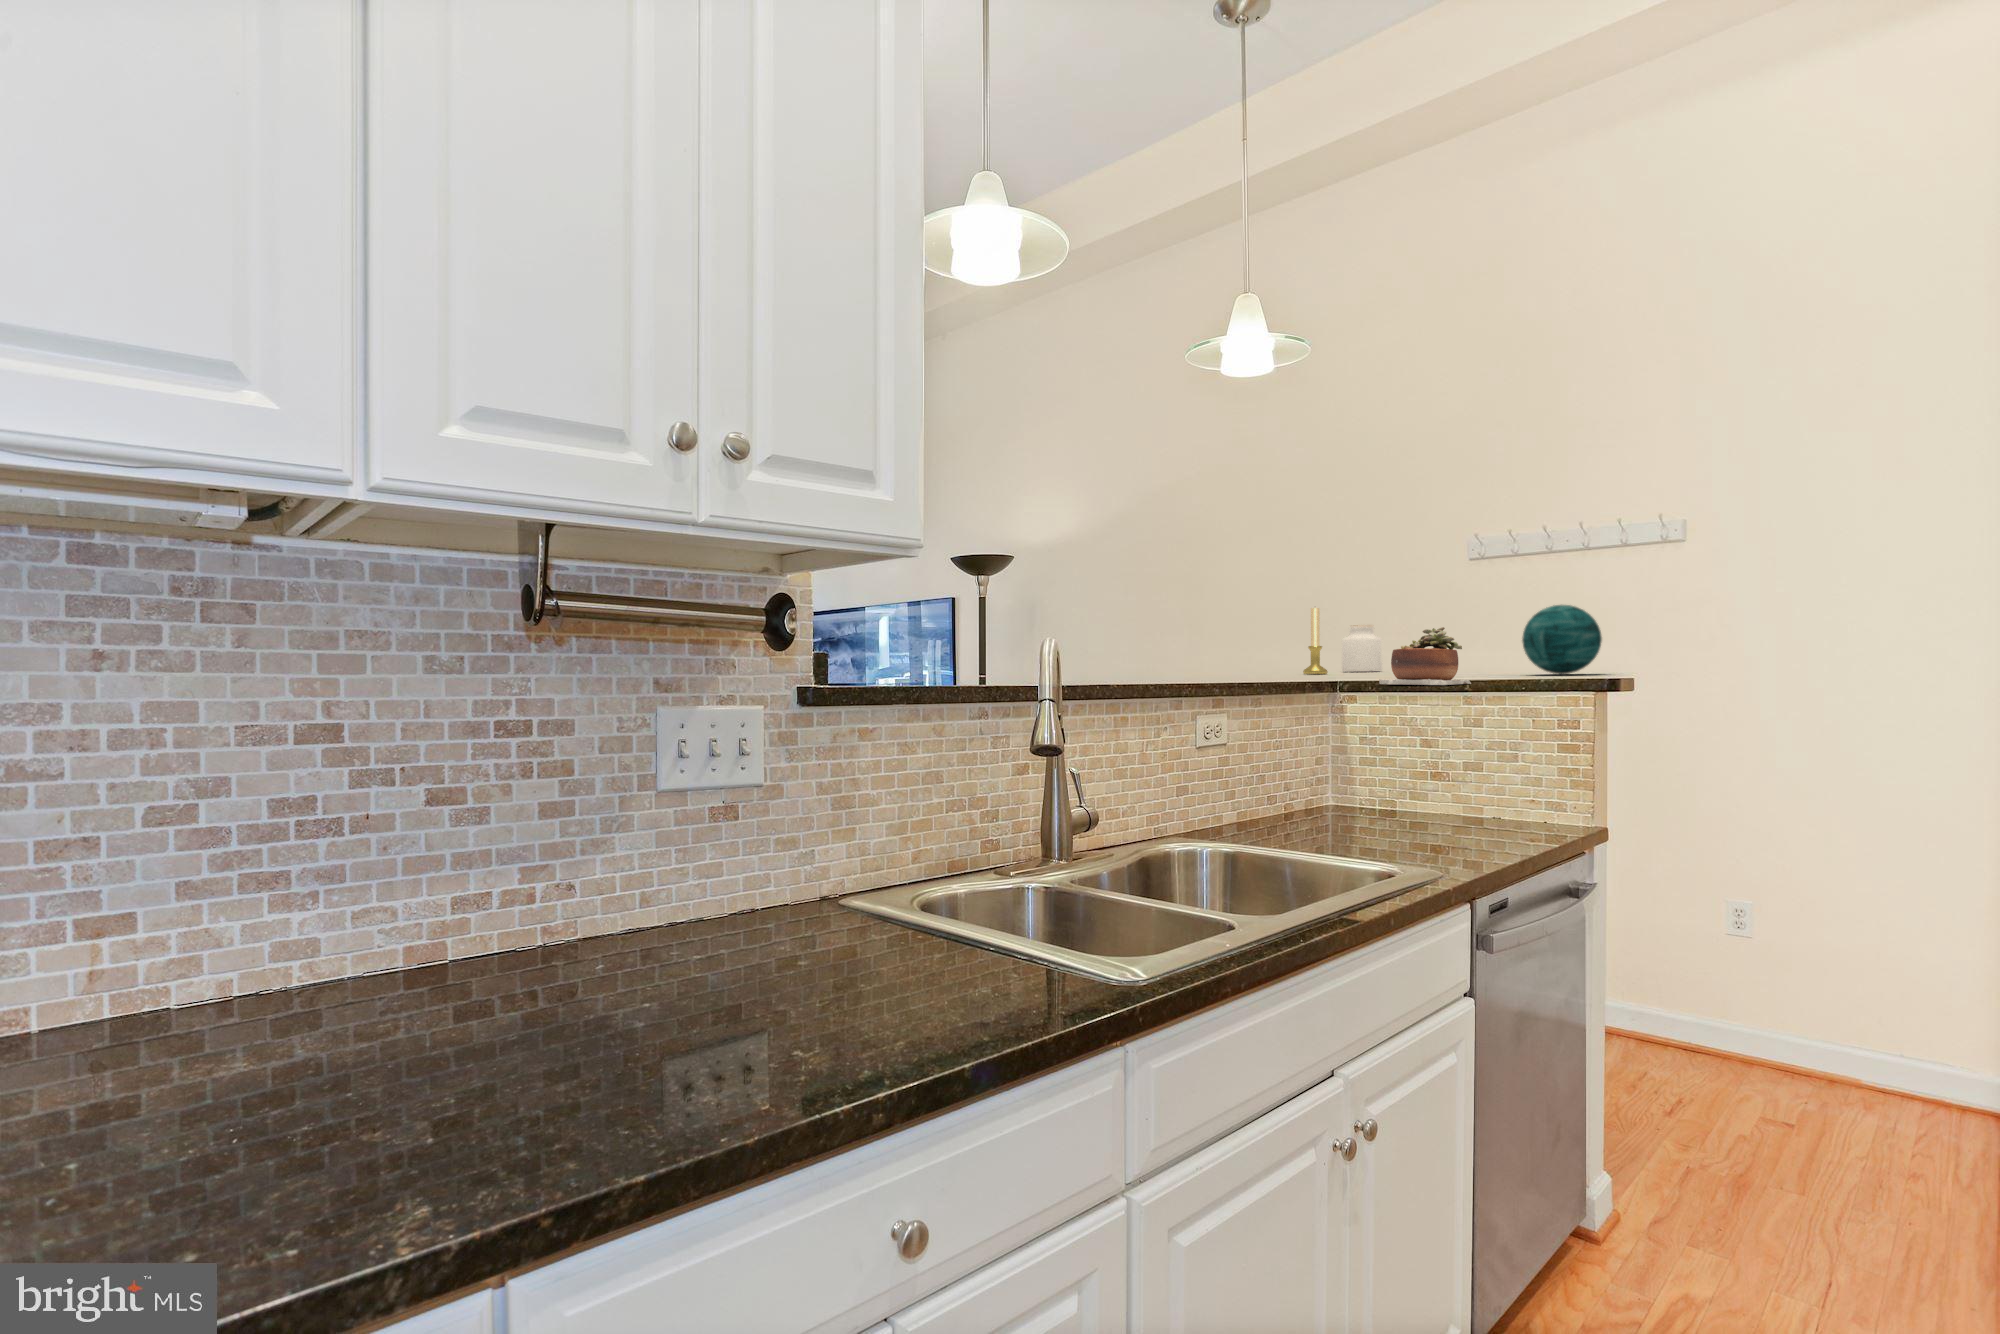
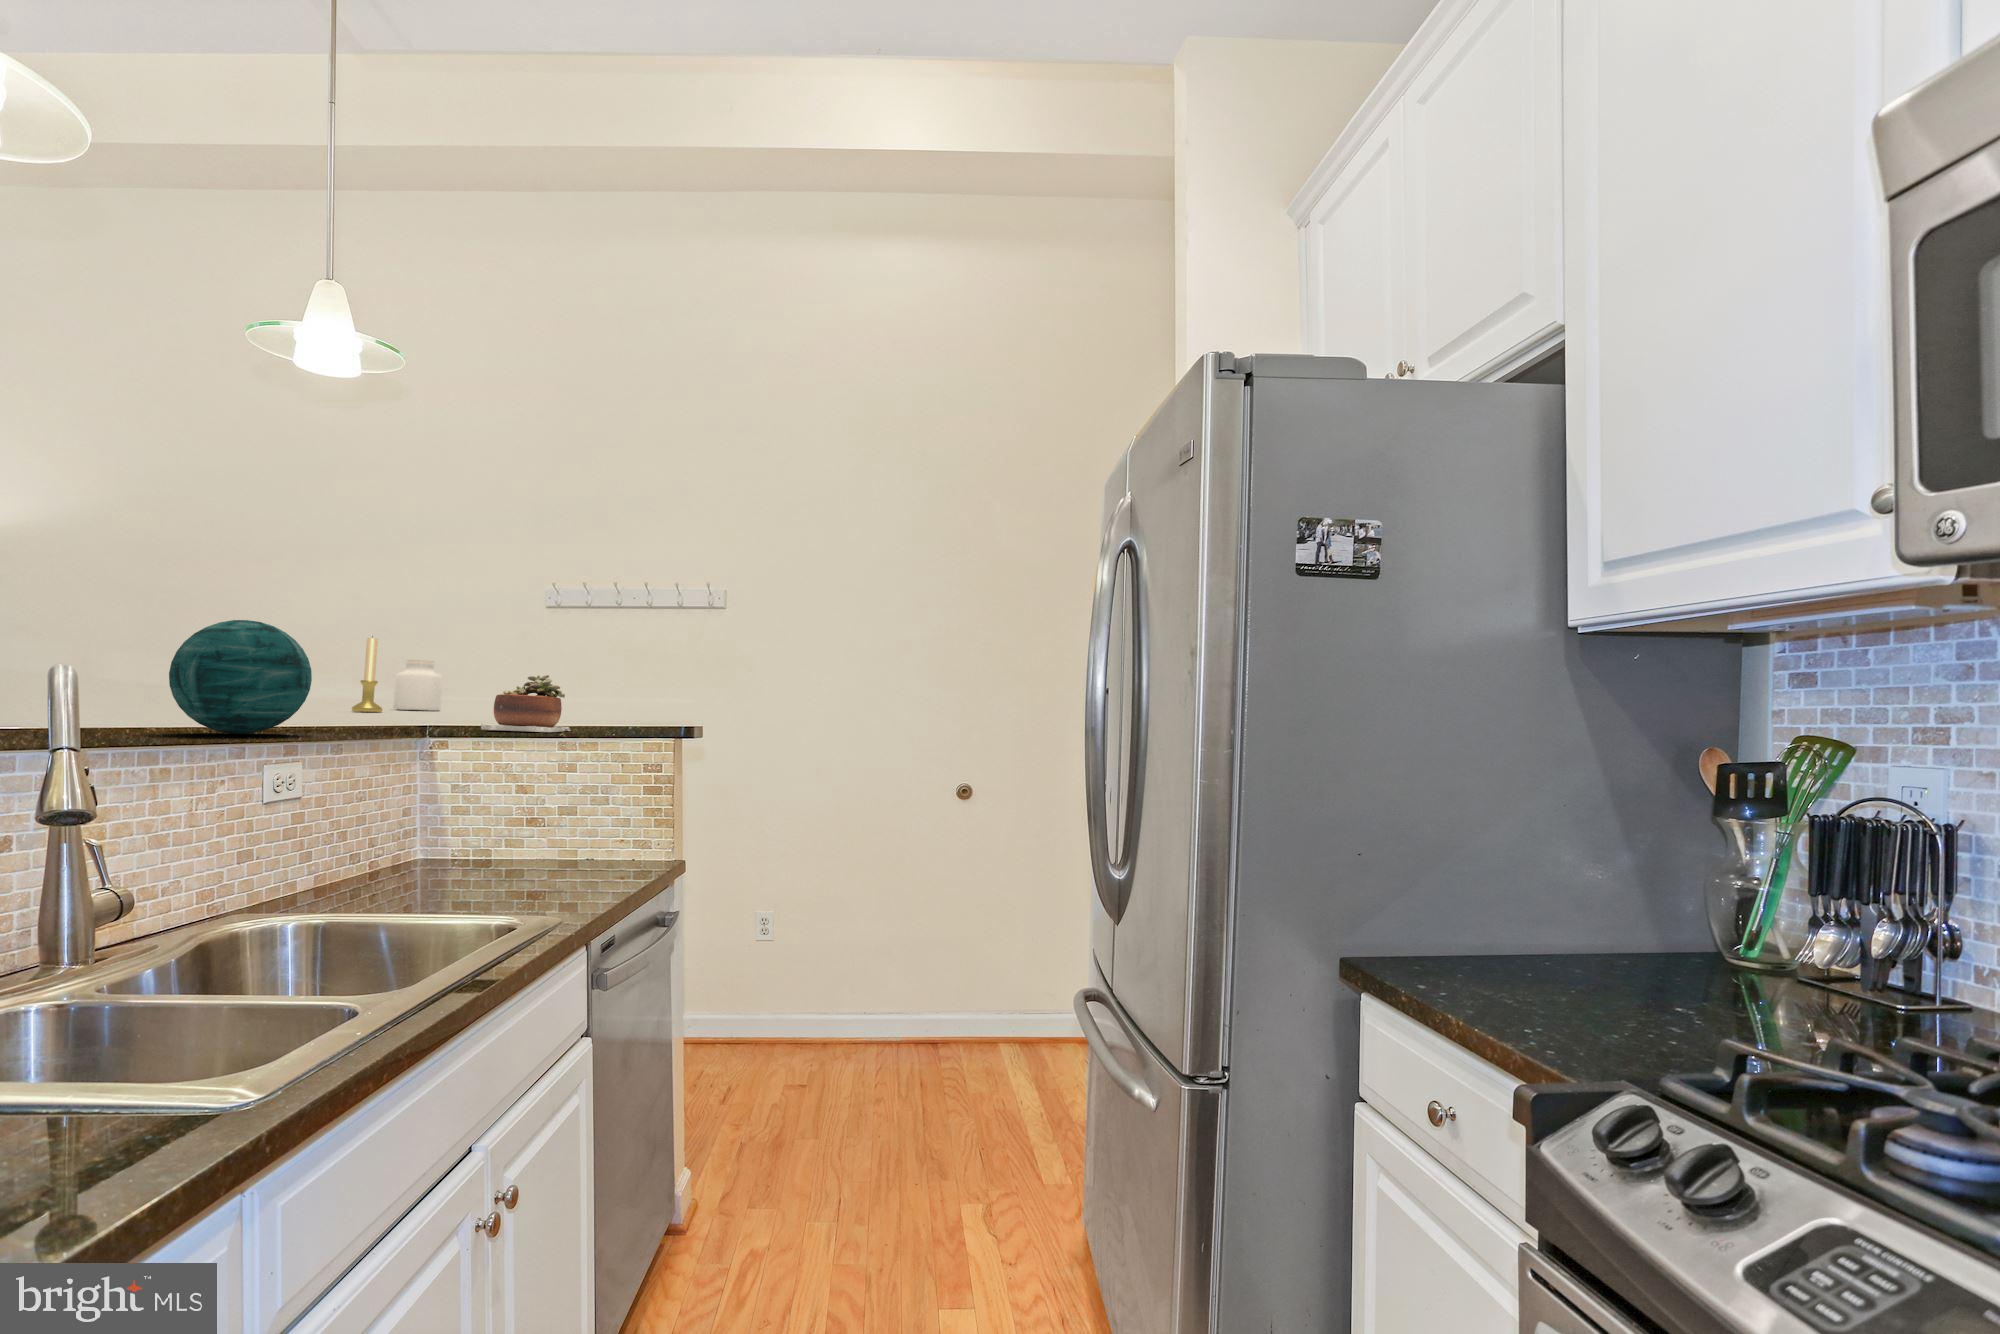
decorative orb: present [1522,605,1602,674] -> present [169,620,312,734]

